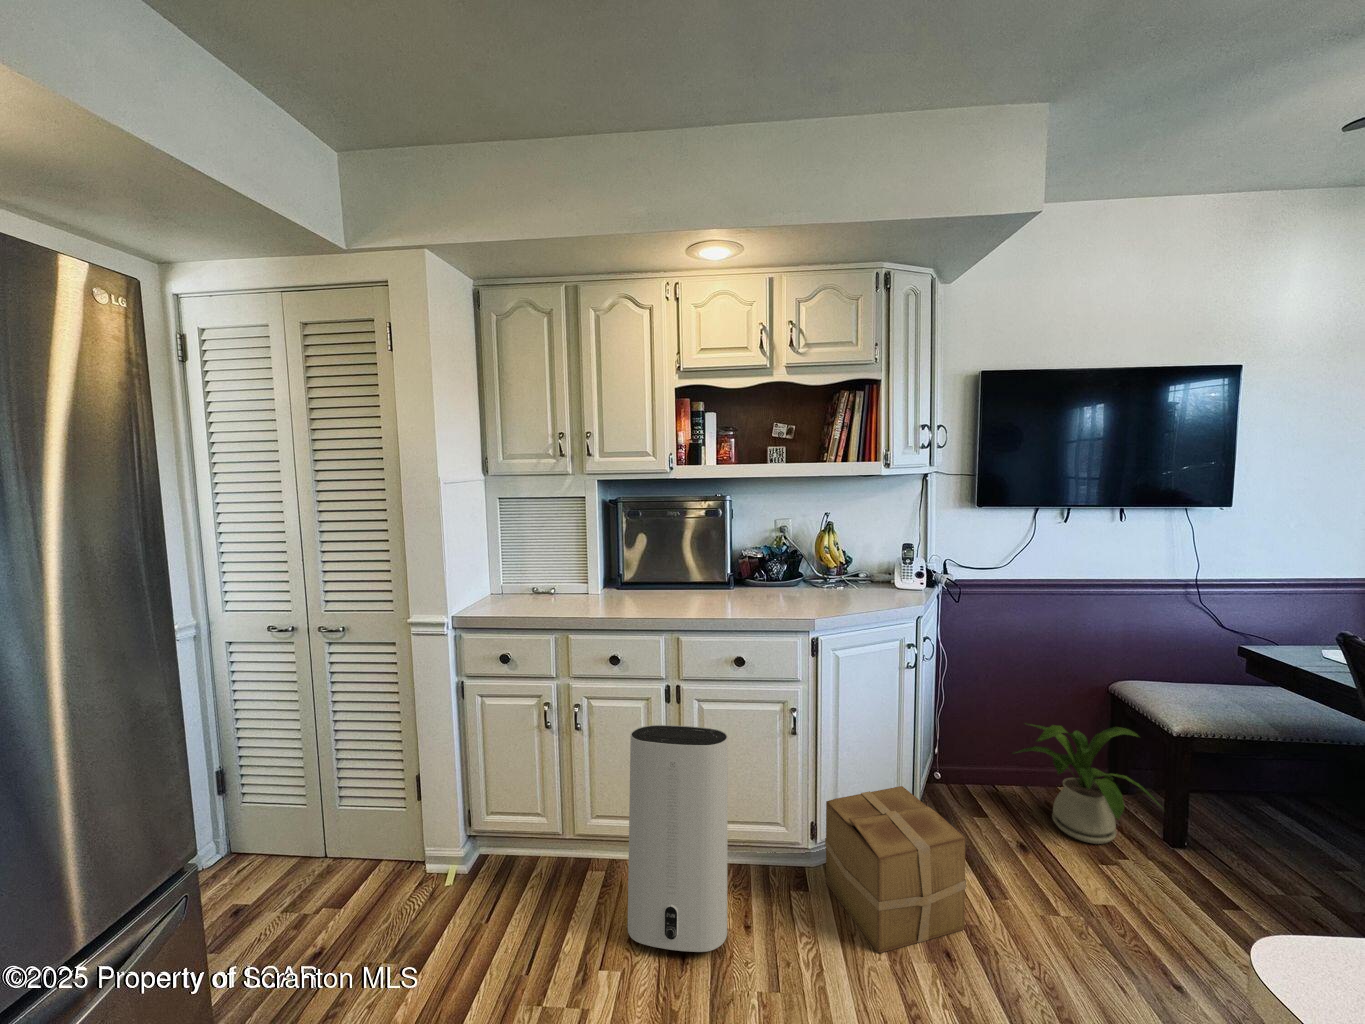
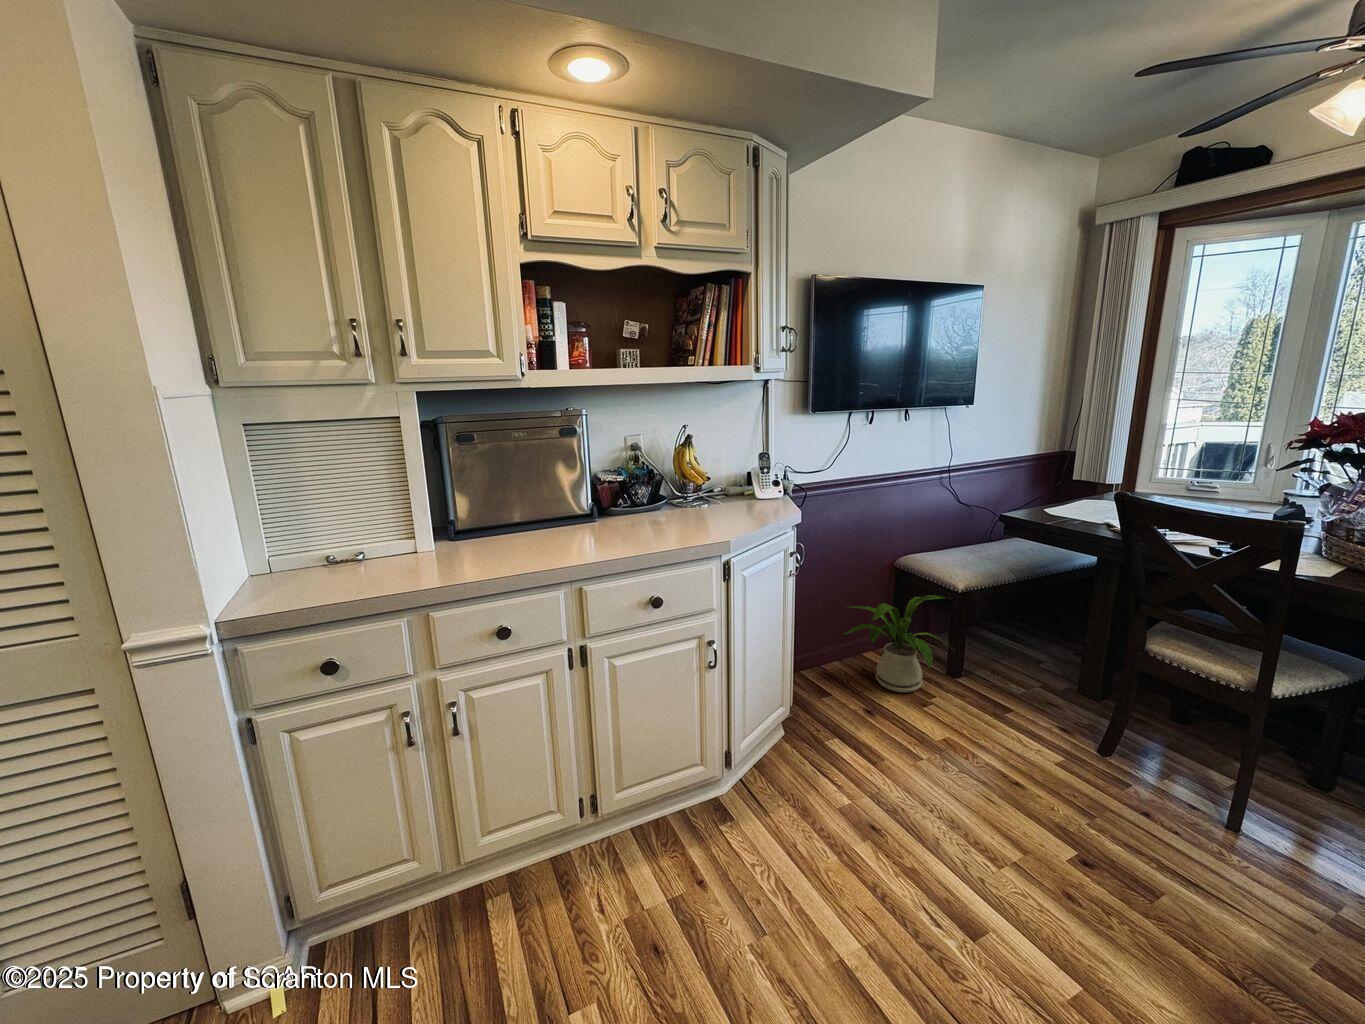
air purifier: present [628,725,728,952] -> none [552,686,691,959]
cardboard box: present [825,786,966,953] -> none [745,690,875,852]

